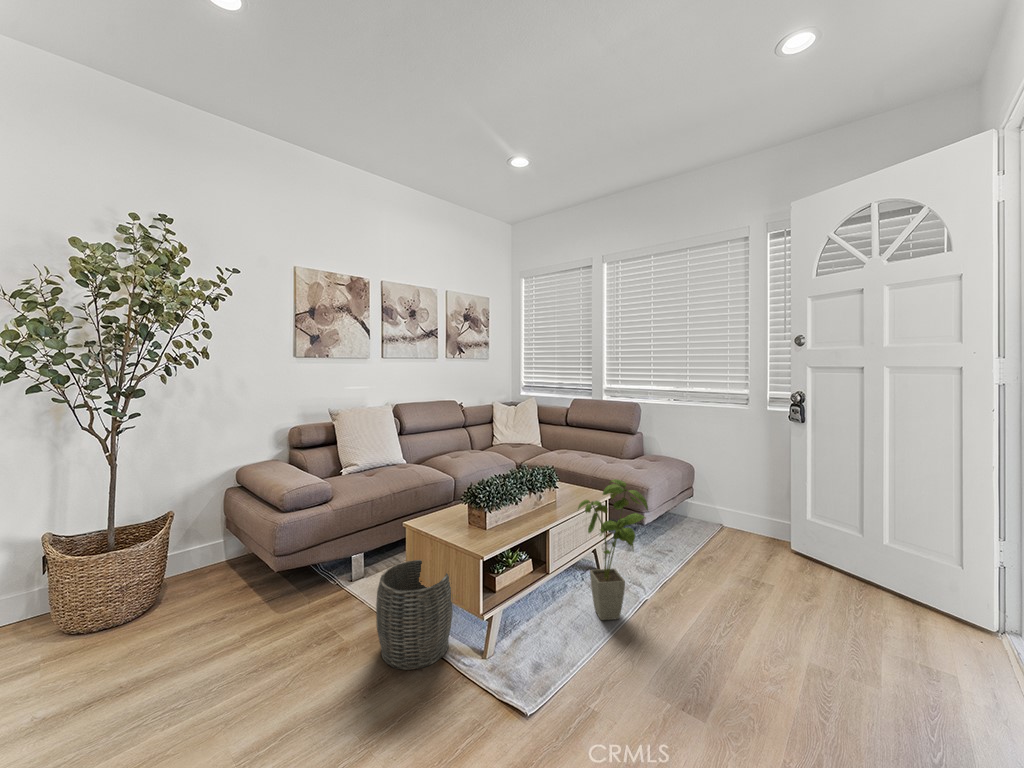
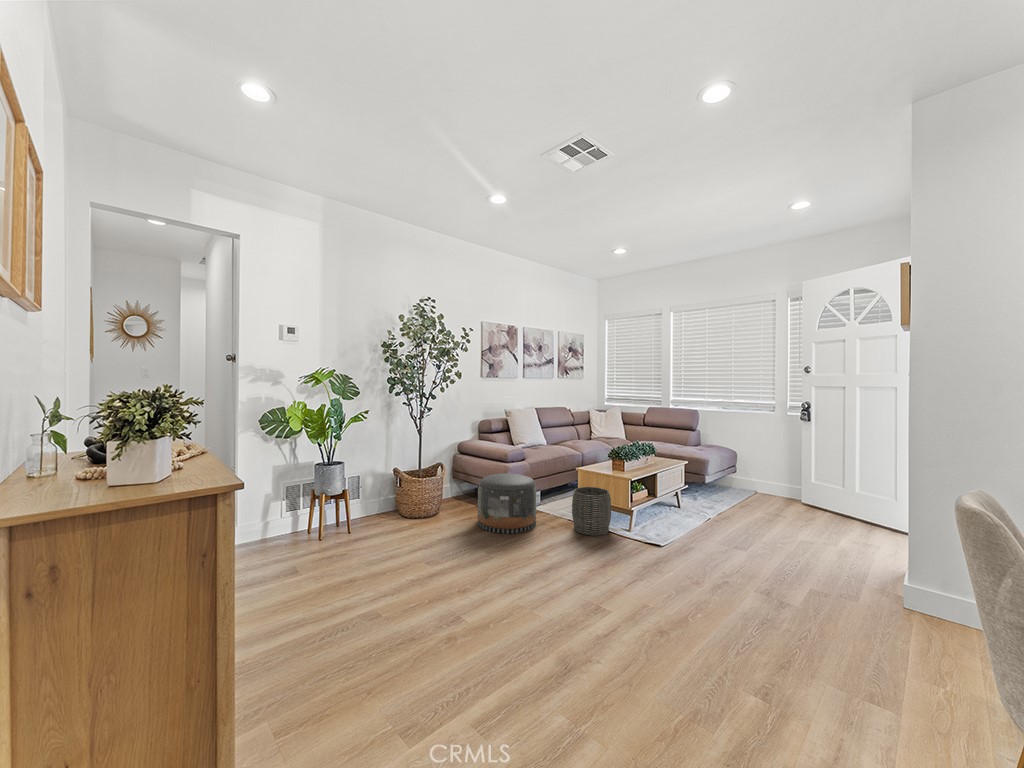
house plant: present [578,479,648,620] -> none [673,447,716,525]
pouf: none [193,534,324,674] -> present [478,473,536,533]

